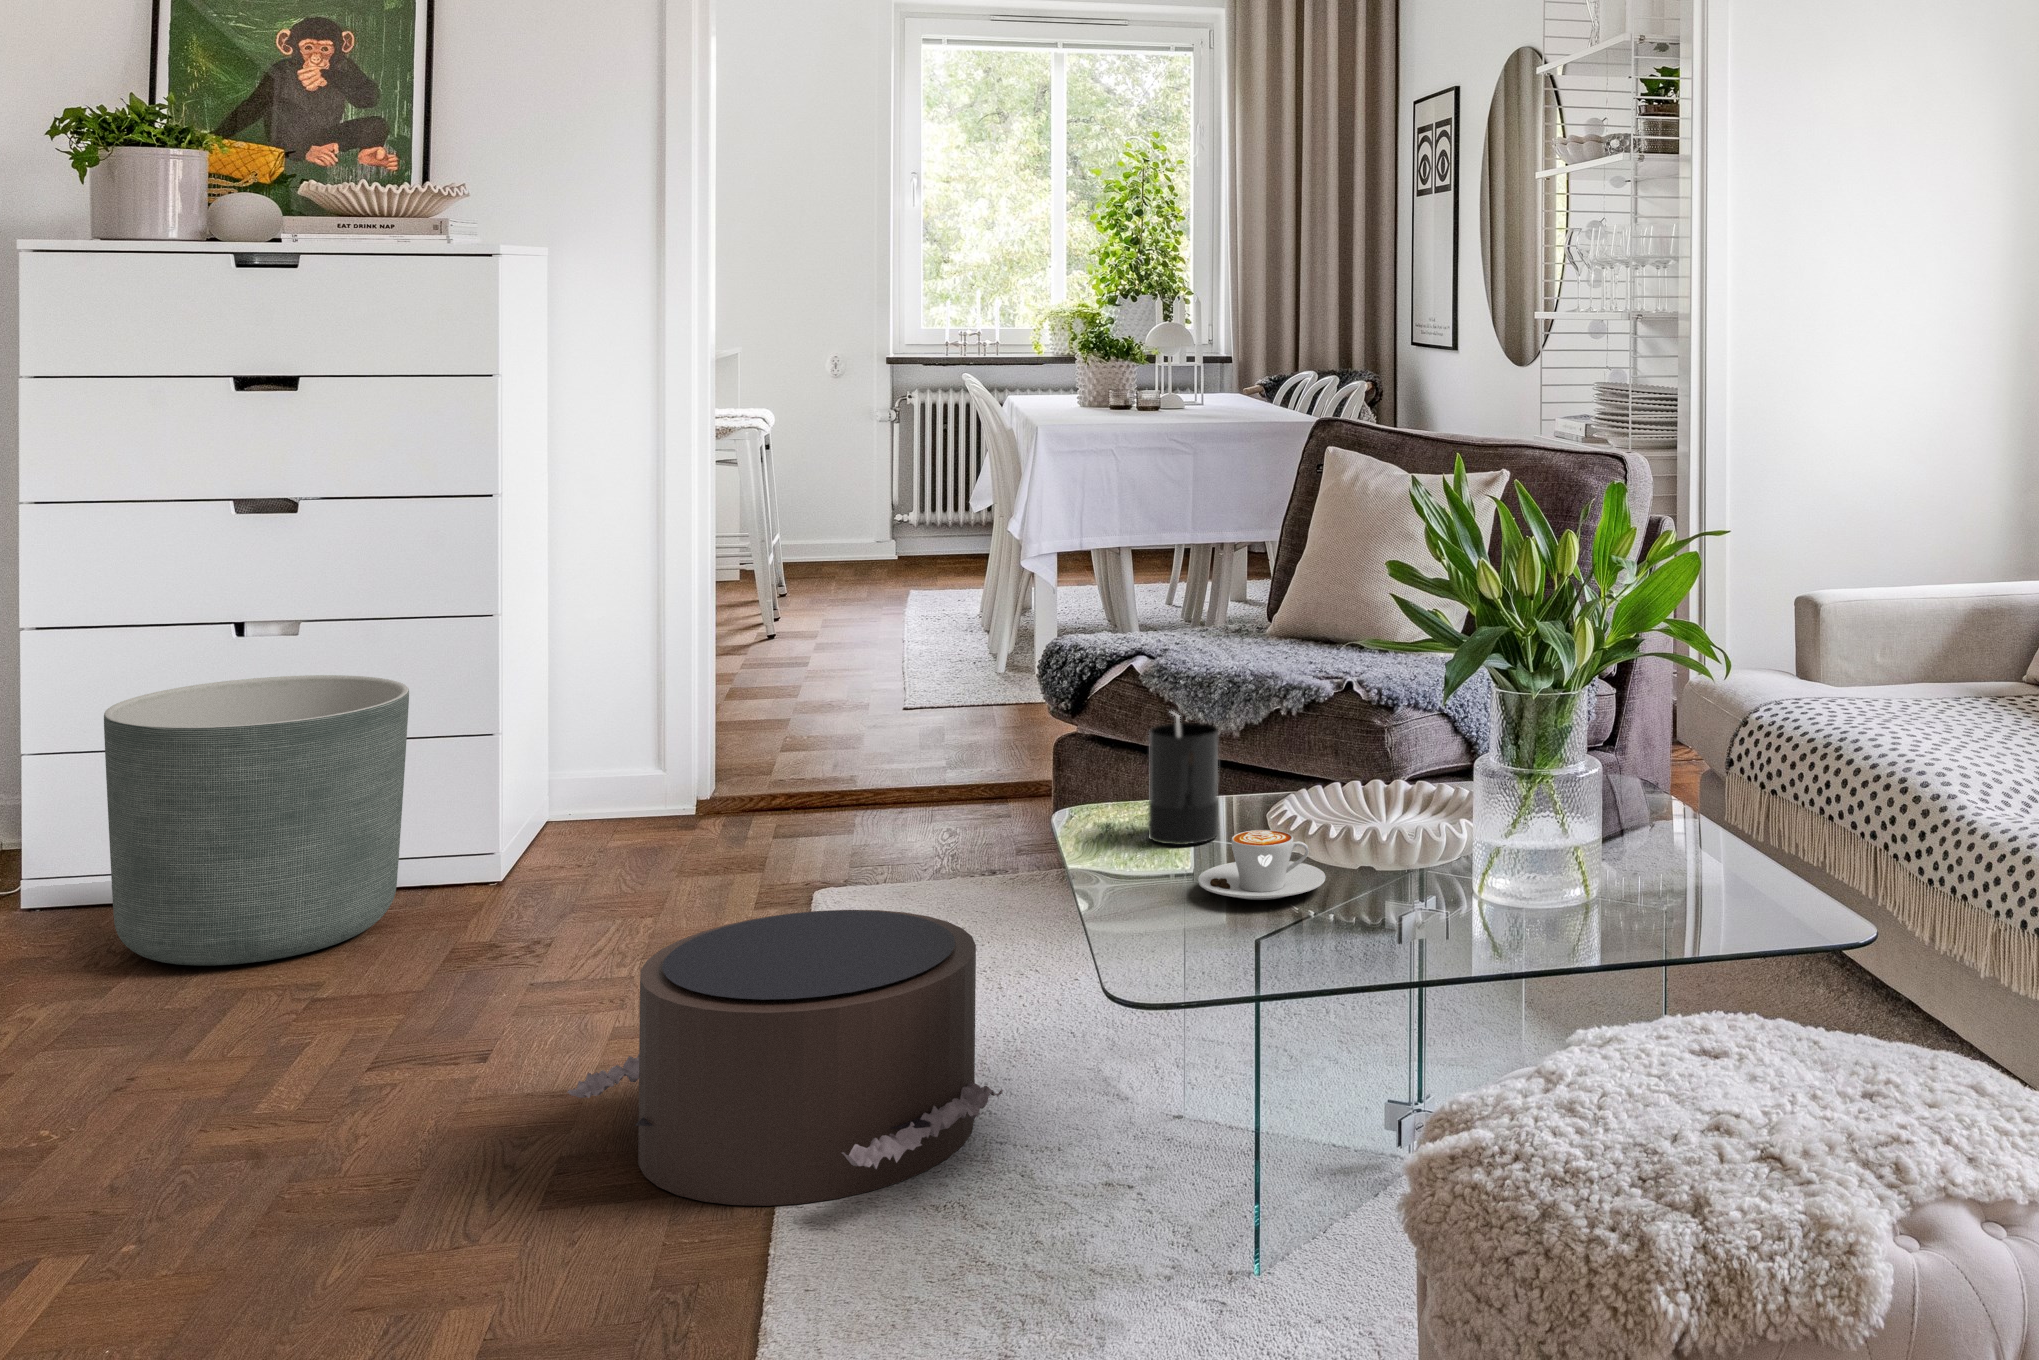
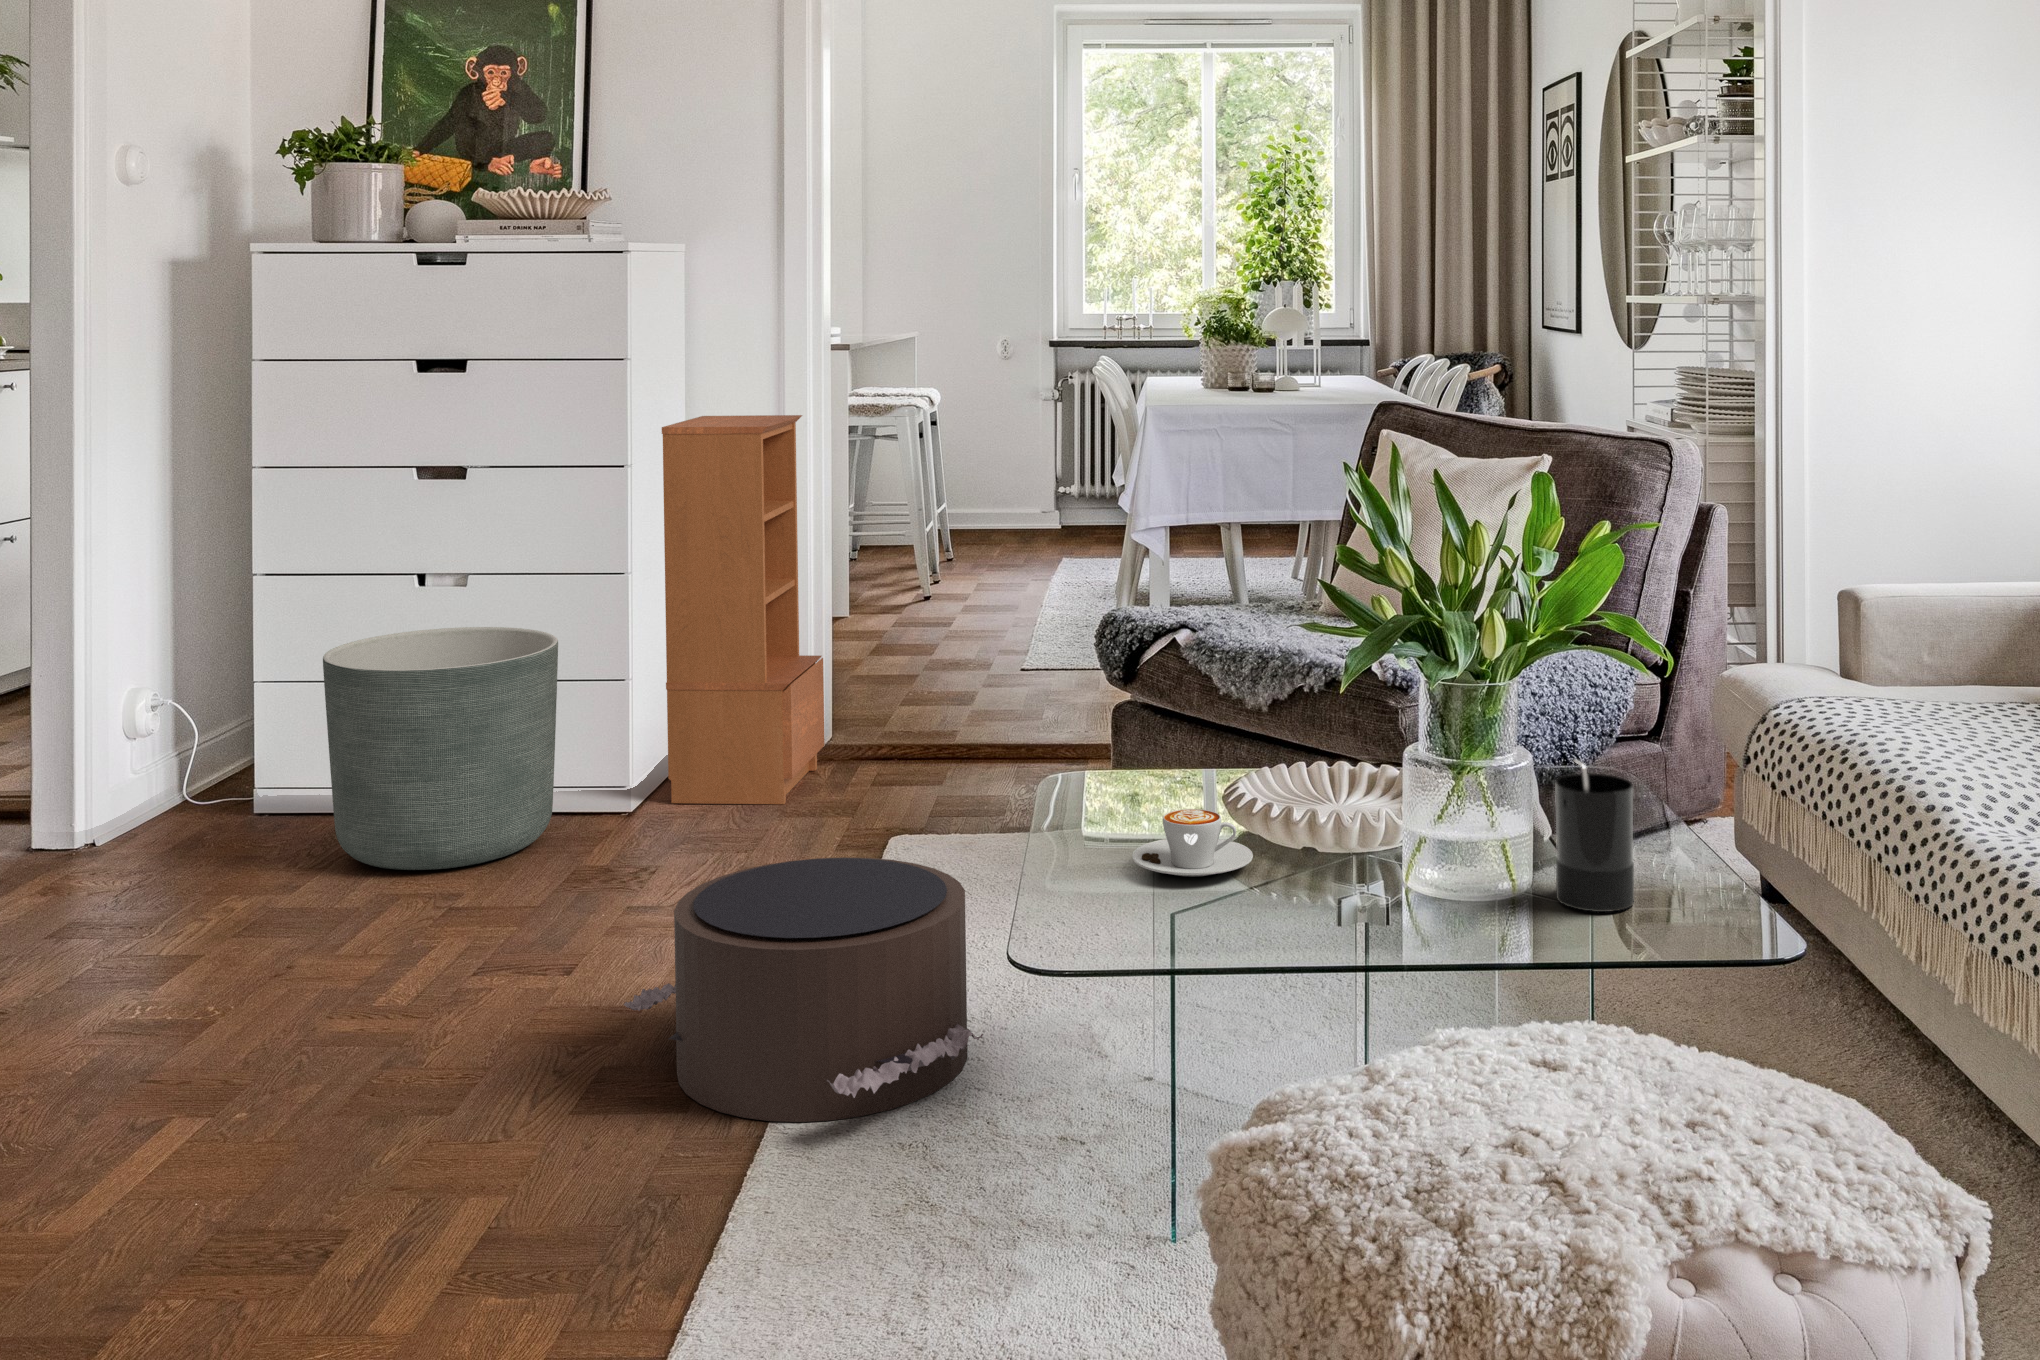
bookcase: none [531,429,711,872] -> present [662,415,825,804]
candle: present [1148,712,1219,845] -> present [1555,760,1634,912]

